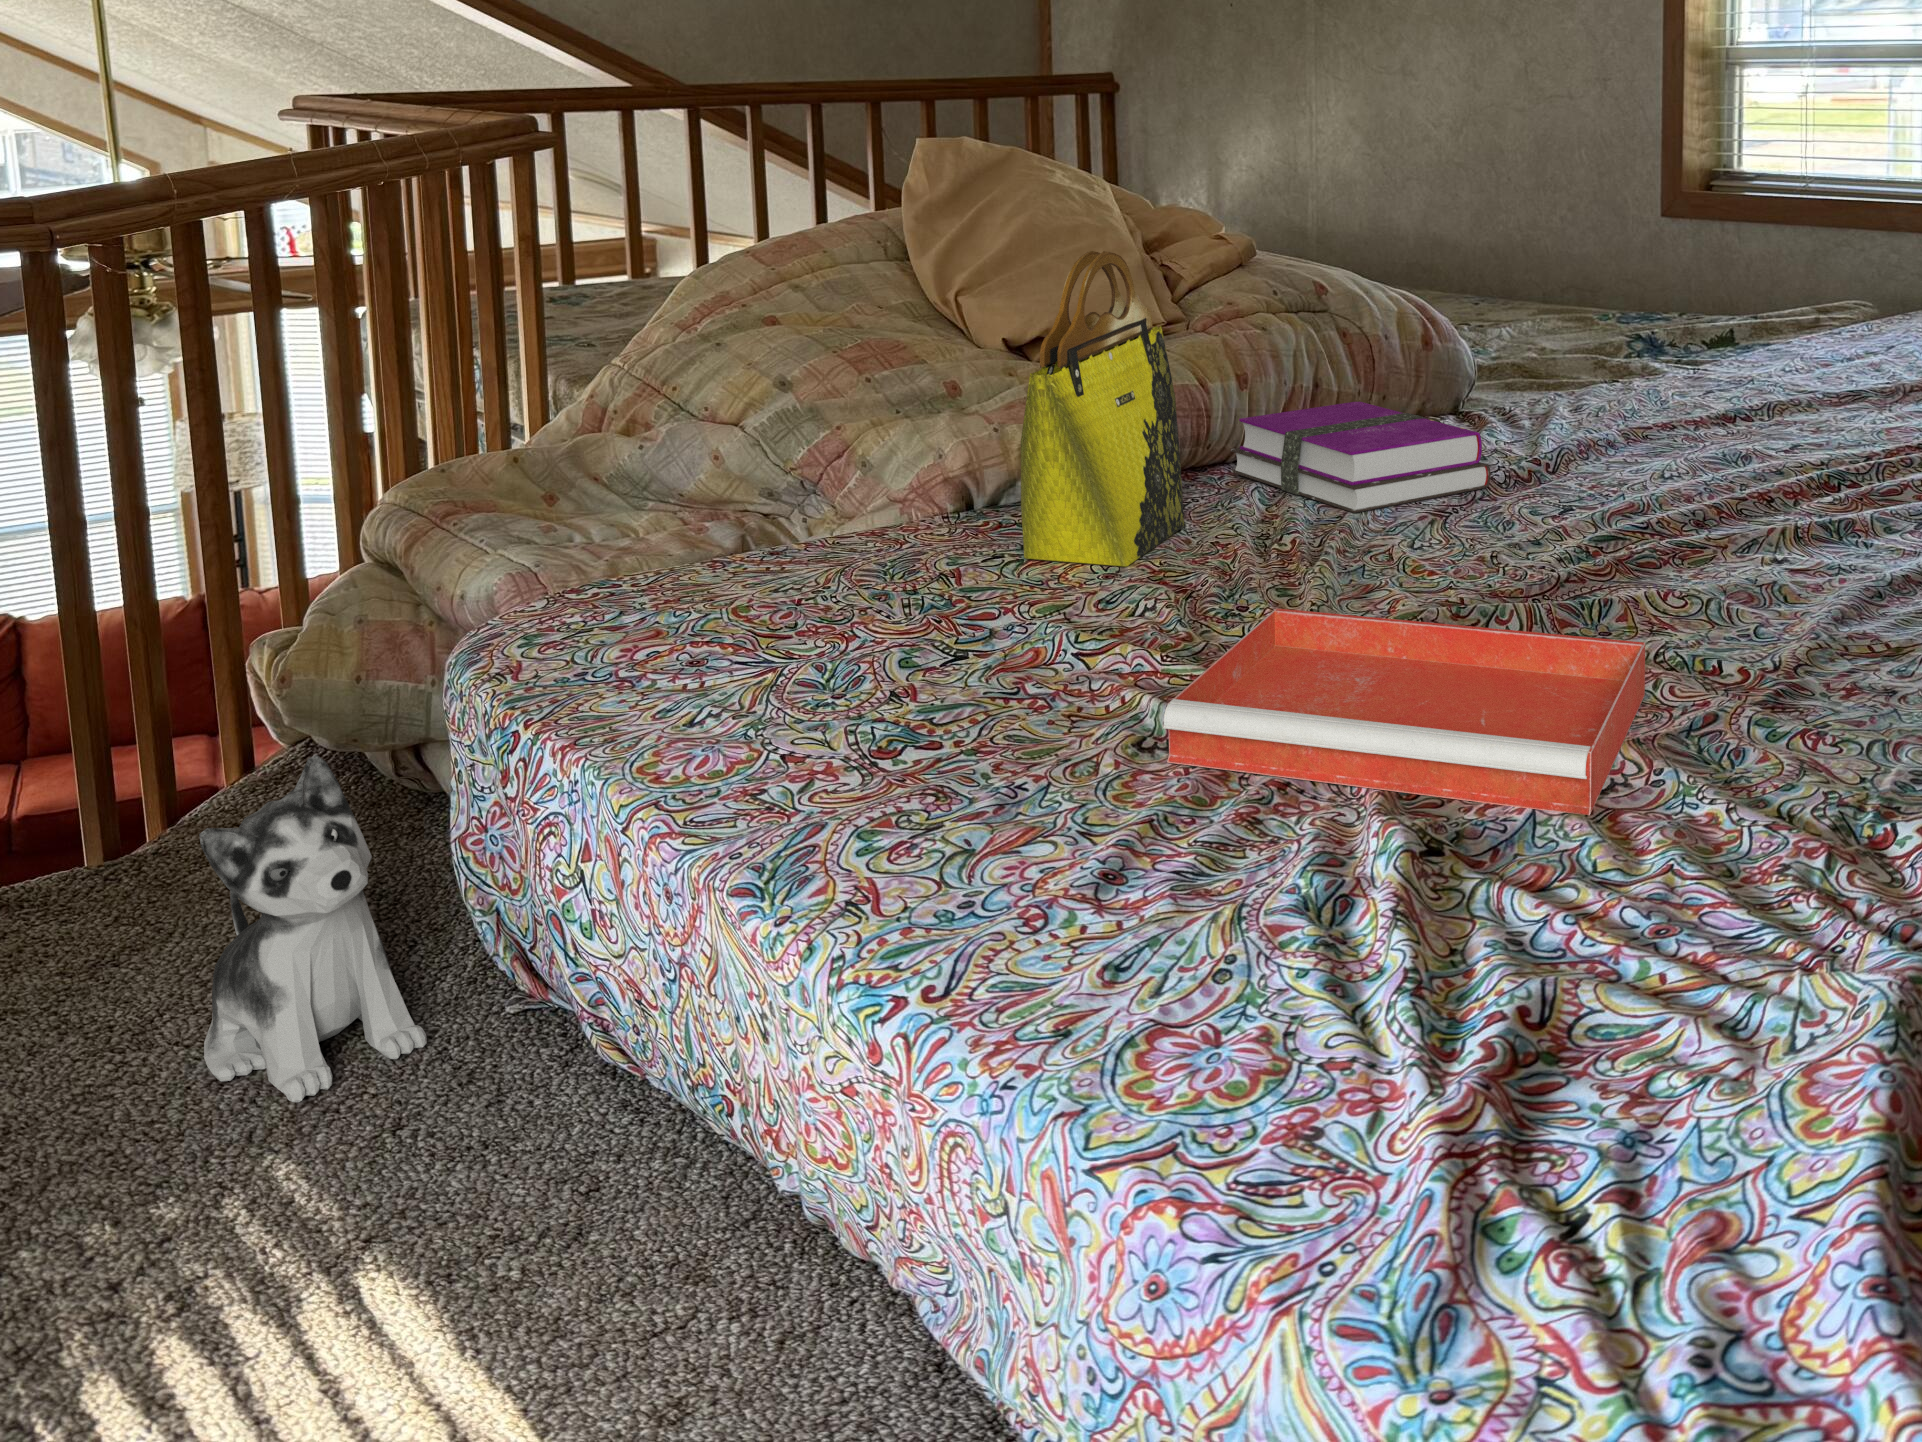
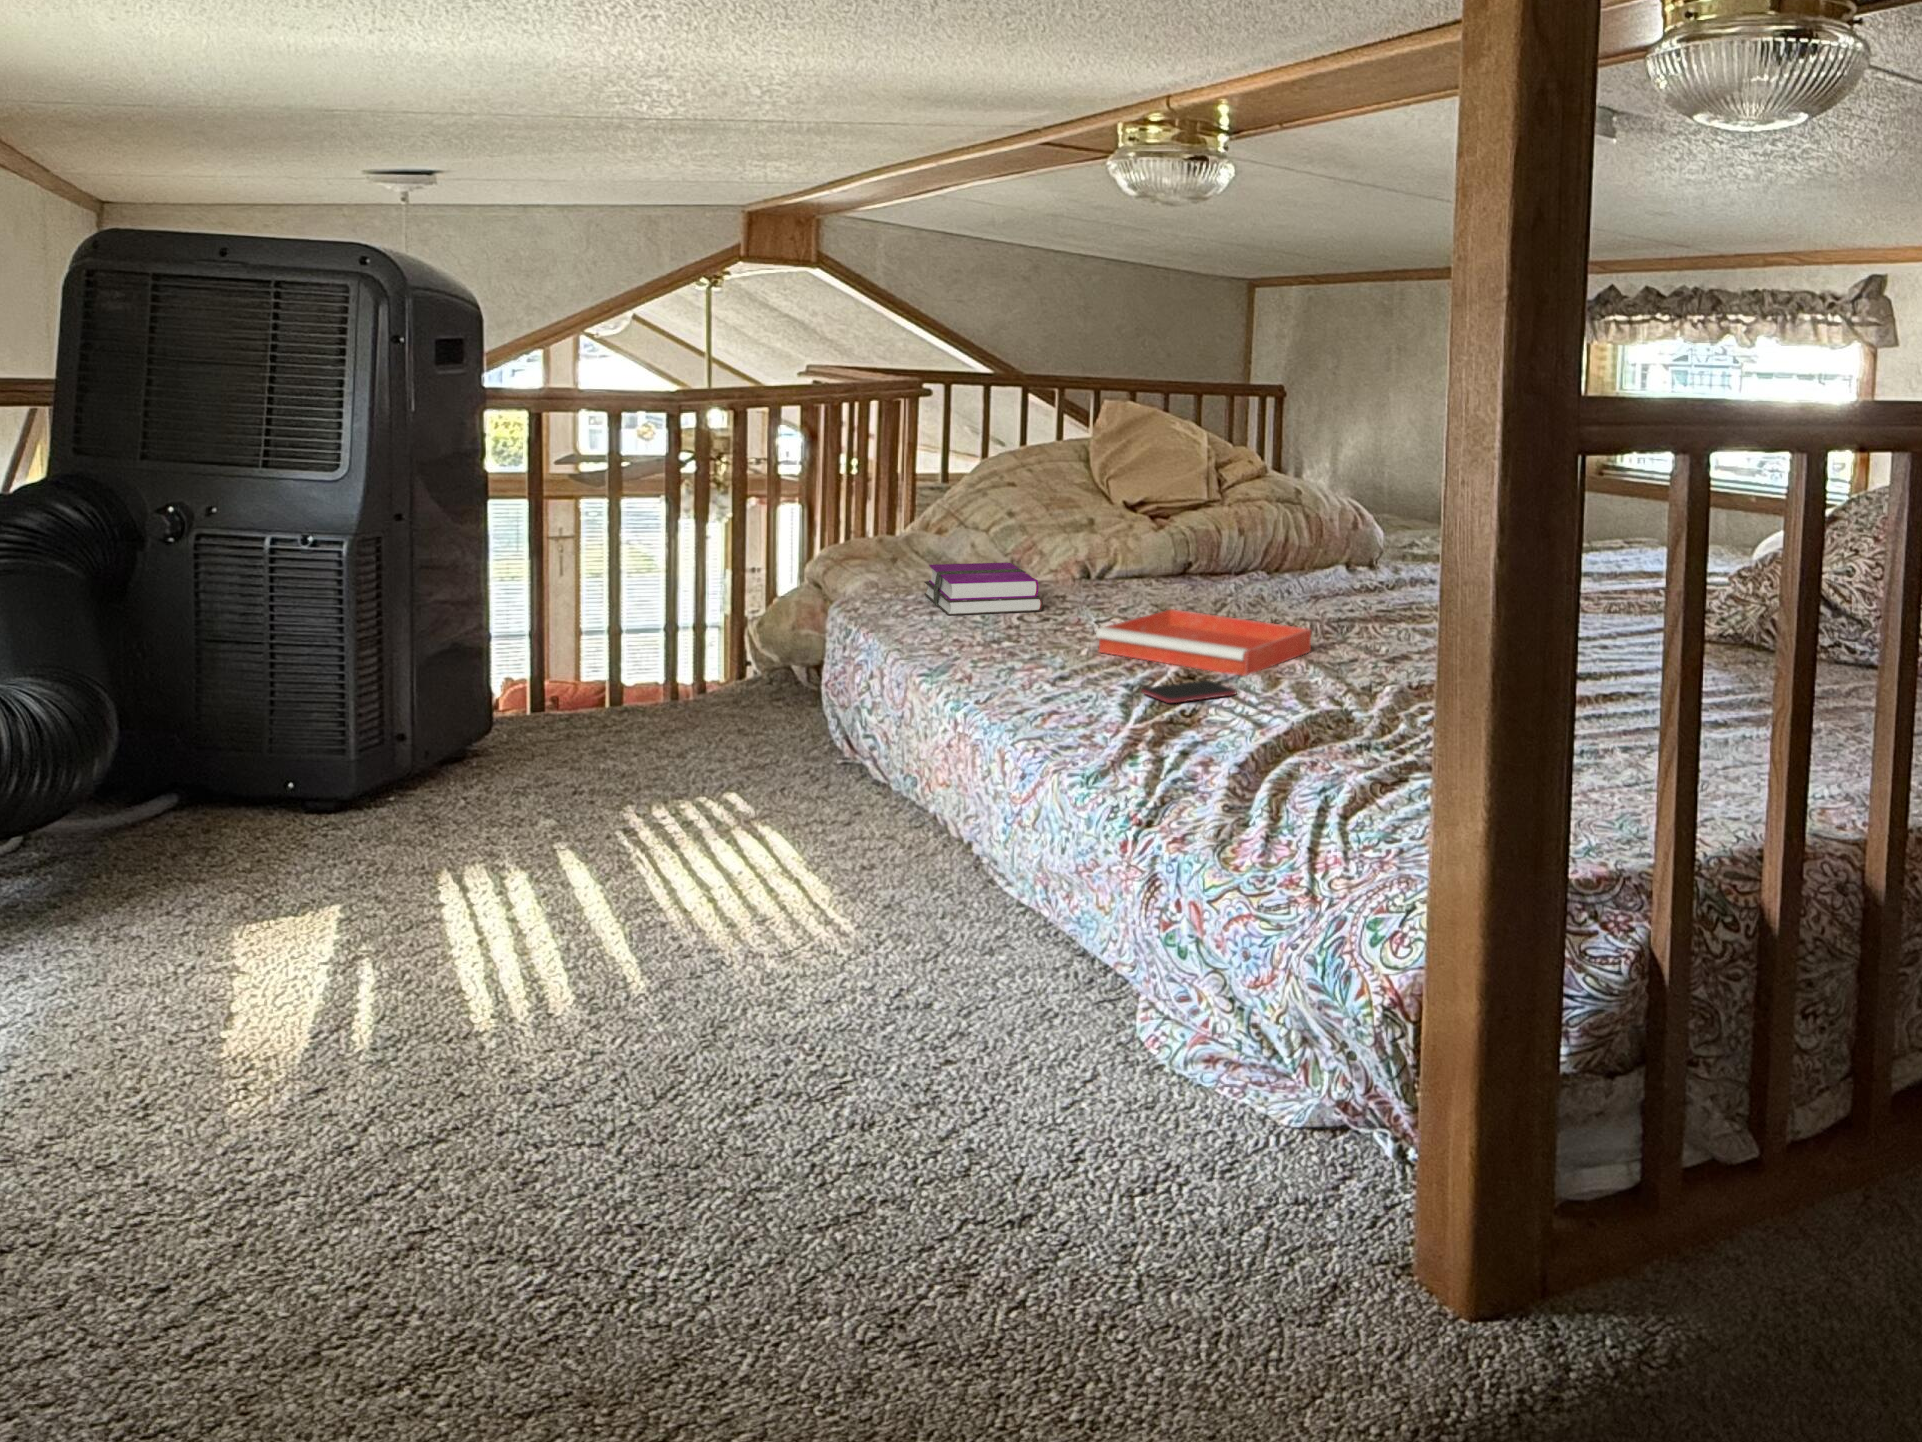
tote bag: present [1021,251,1184,567] -> none [1092,458,1179,603]
hardback book: present [1231,402,1491,513] -> present [924,563,1043,615]
plush toy: present [199,755,427,1102] -> none [717,639,807,779]
smartphone: none [1416,862,1653,985] -> present [1142,680,1236,703]

